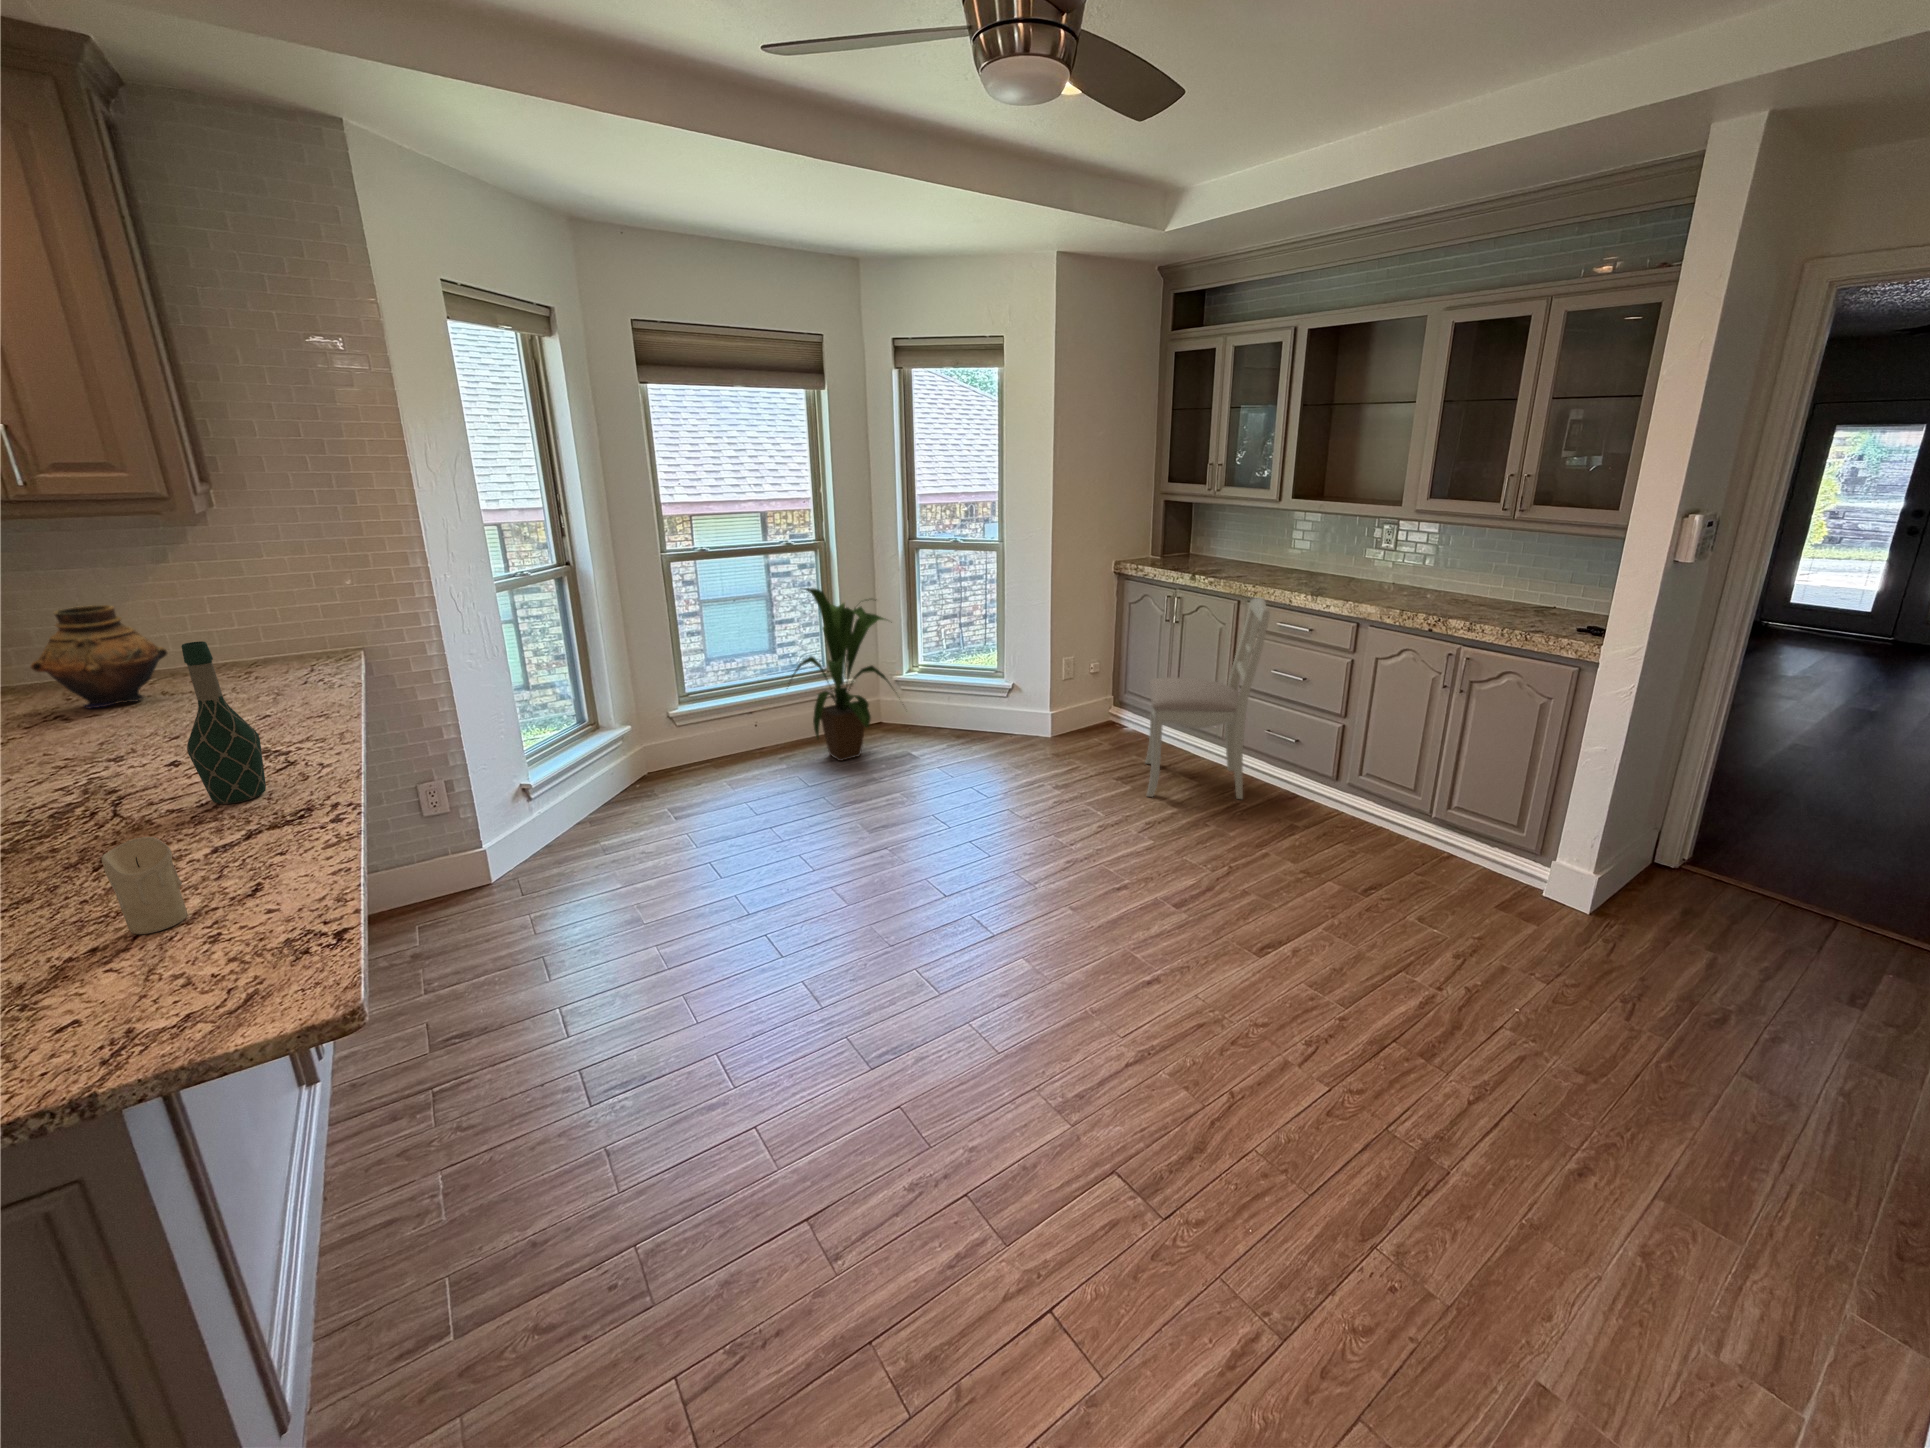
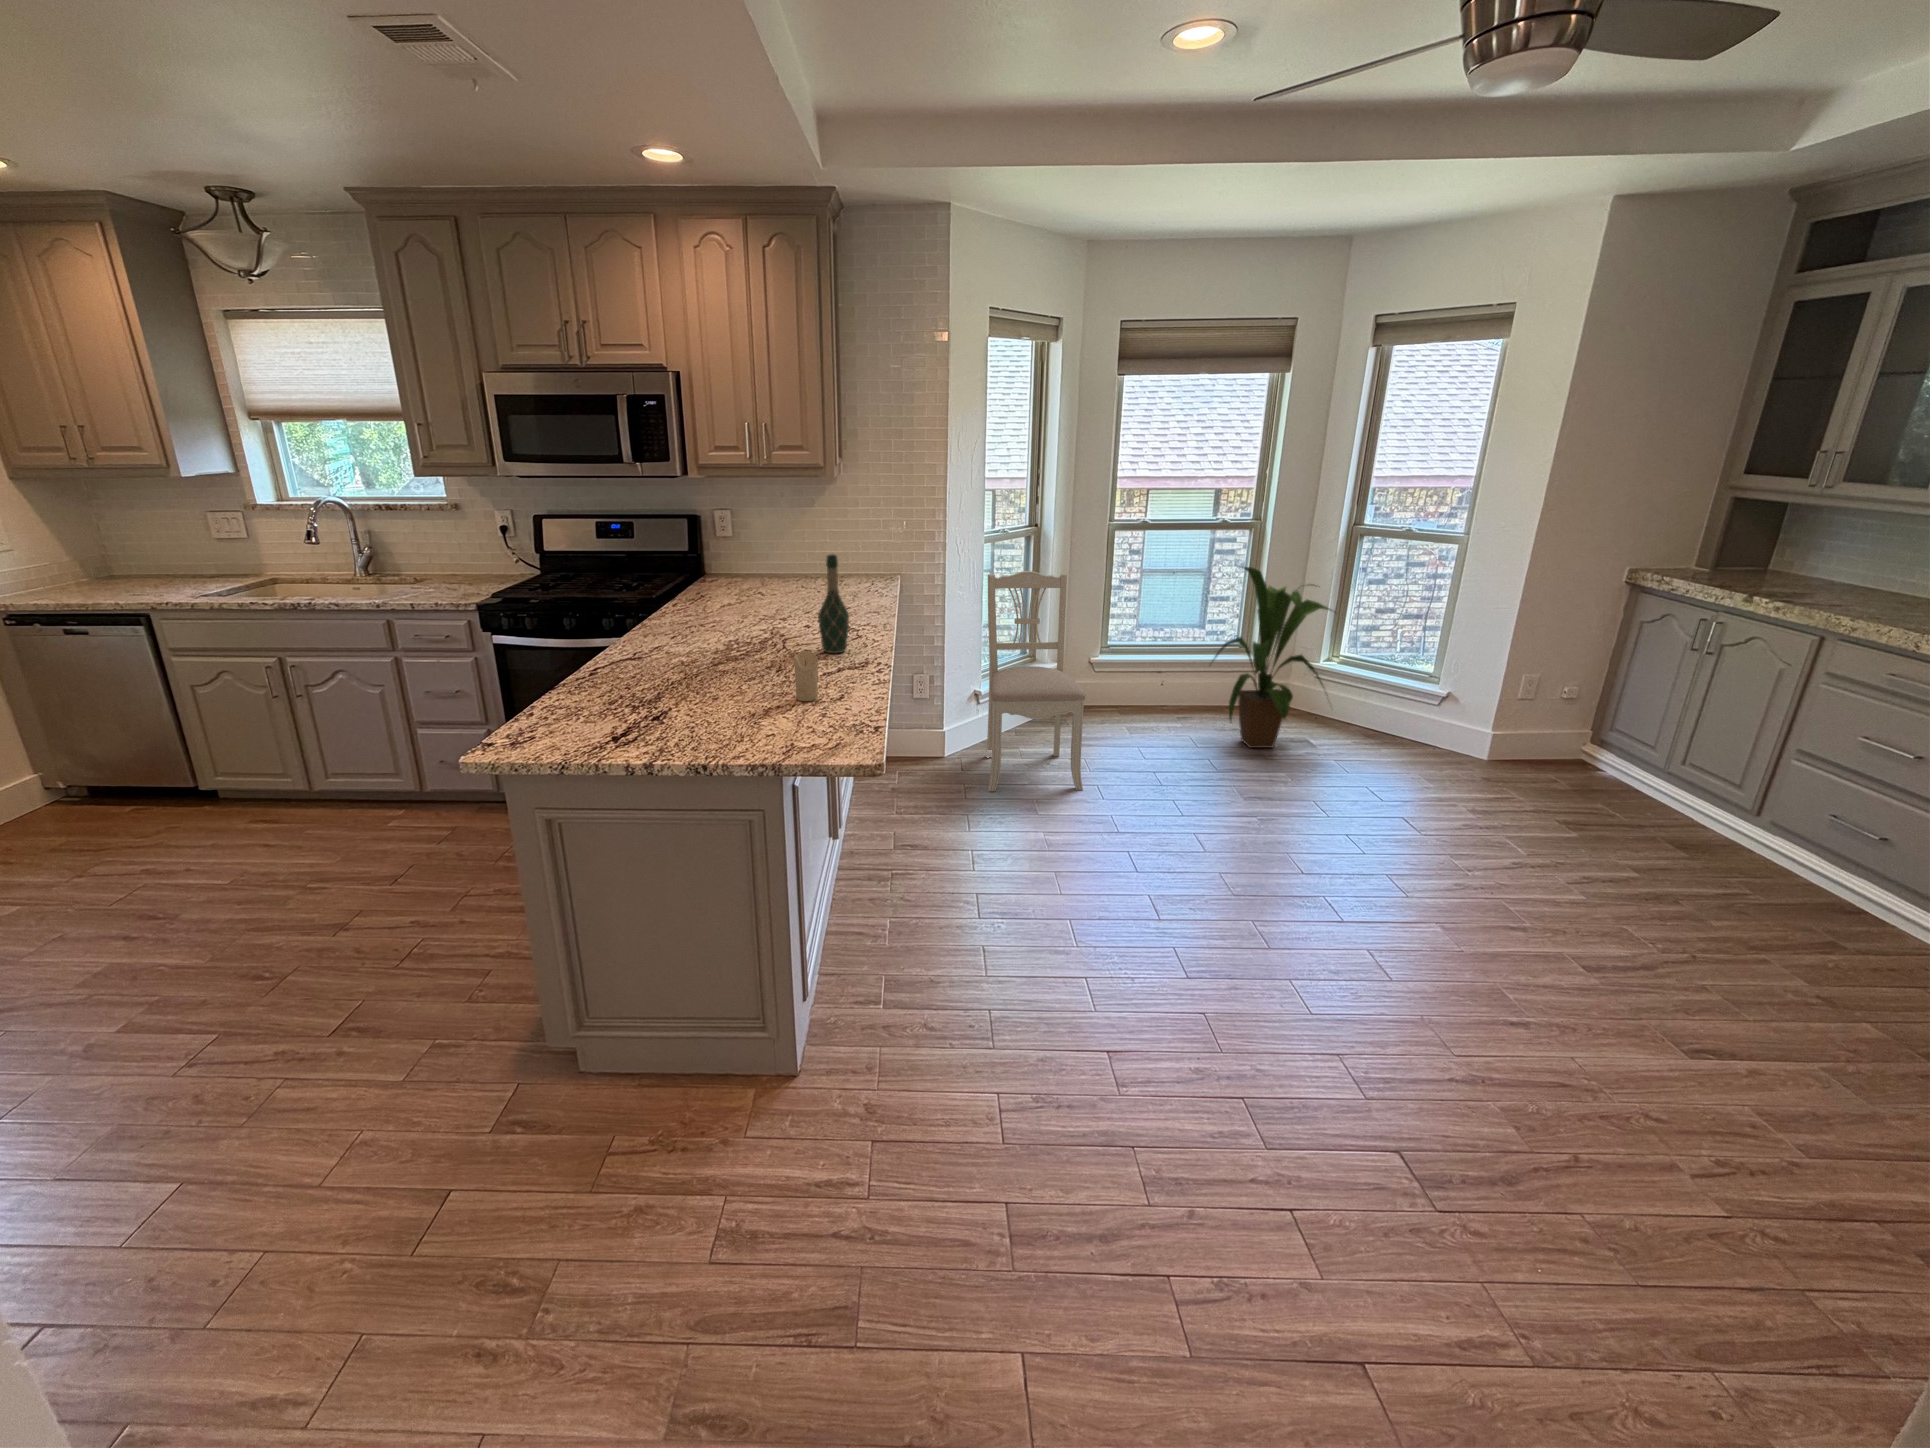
dining chair: present [1145,598,1270,799] -> present [987,571,1086,791]
vase: present [31,605,167,709] -> none [744,530,801,594]

